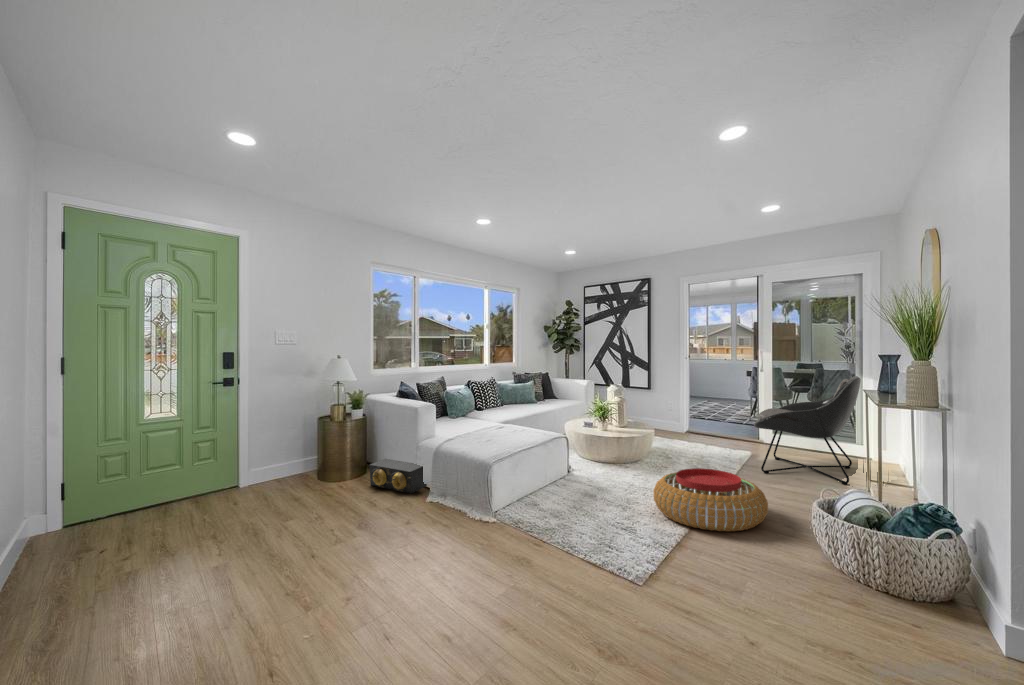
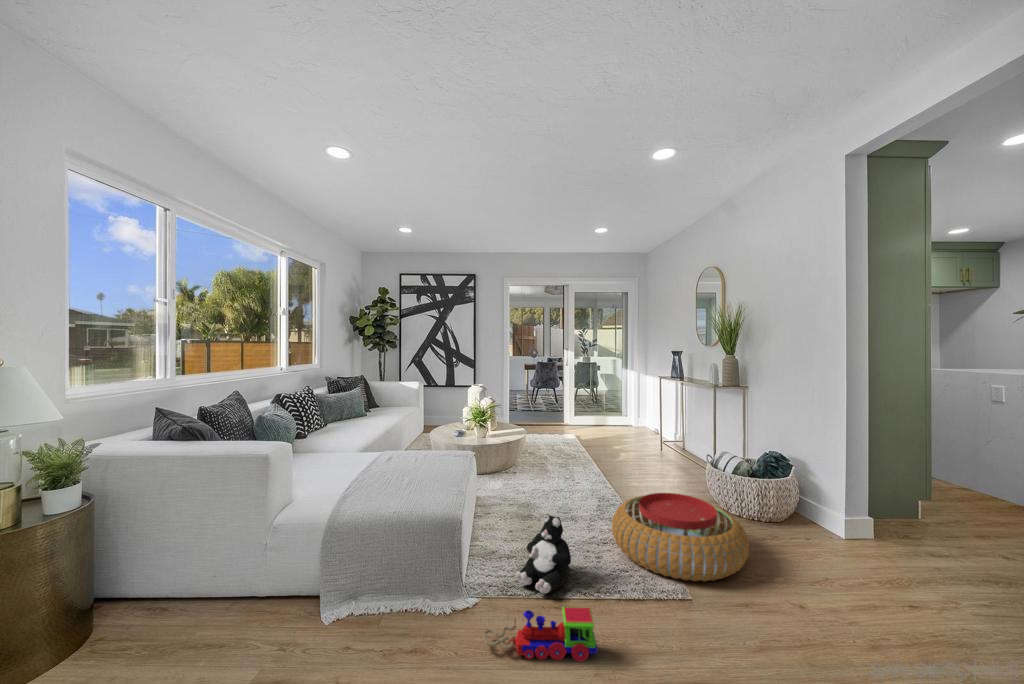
lounge chair: present [754,376,861,485] -> none [622,375,717,478]
speaker: present [369,459,427,493] -> none [98,571,249,645]
plush toy: none [565,463,606,511] -> present [516,514,571,594]
toy train: none [520,502,581,535] -> present [483,607,597,662]

